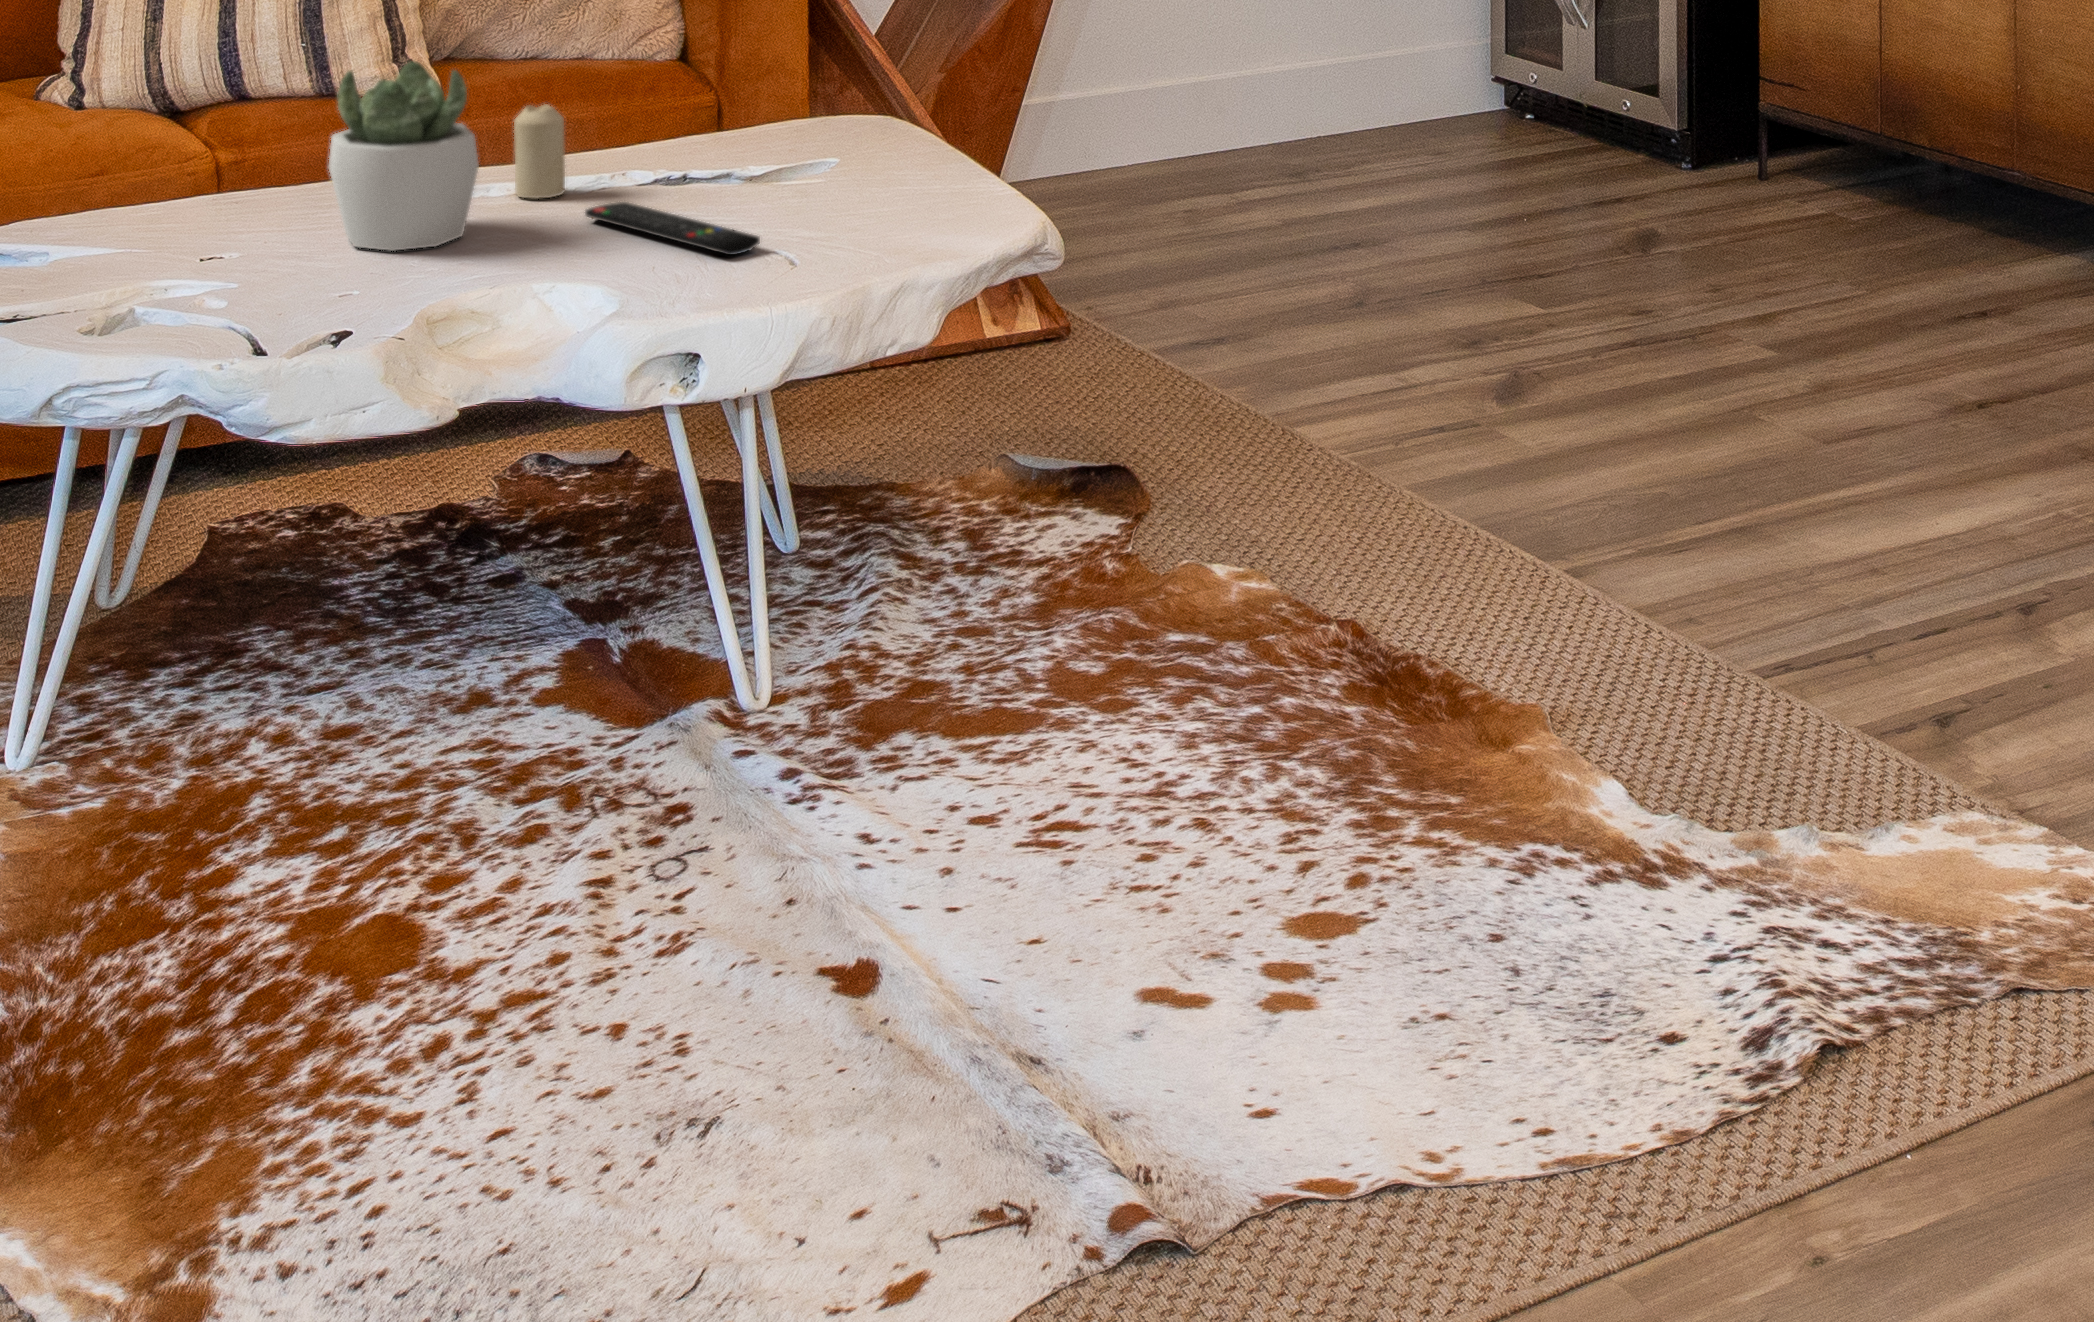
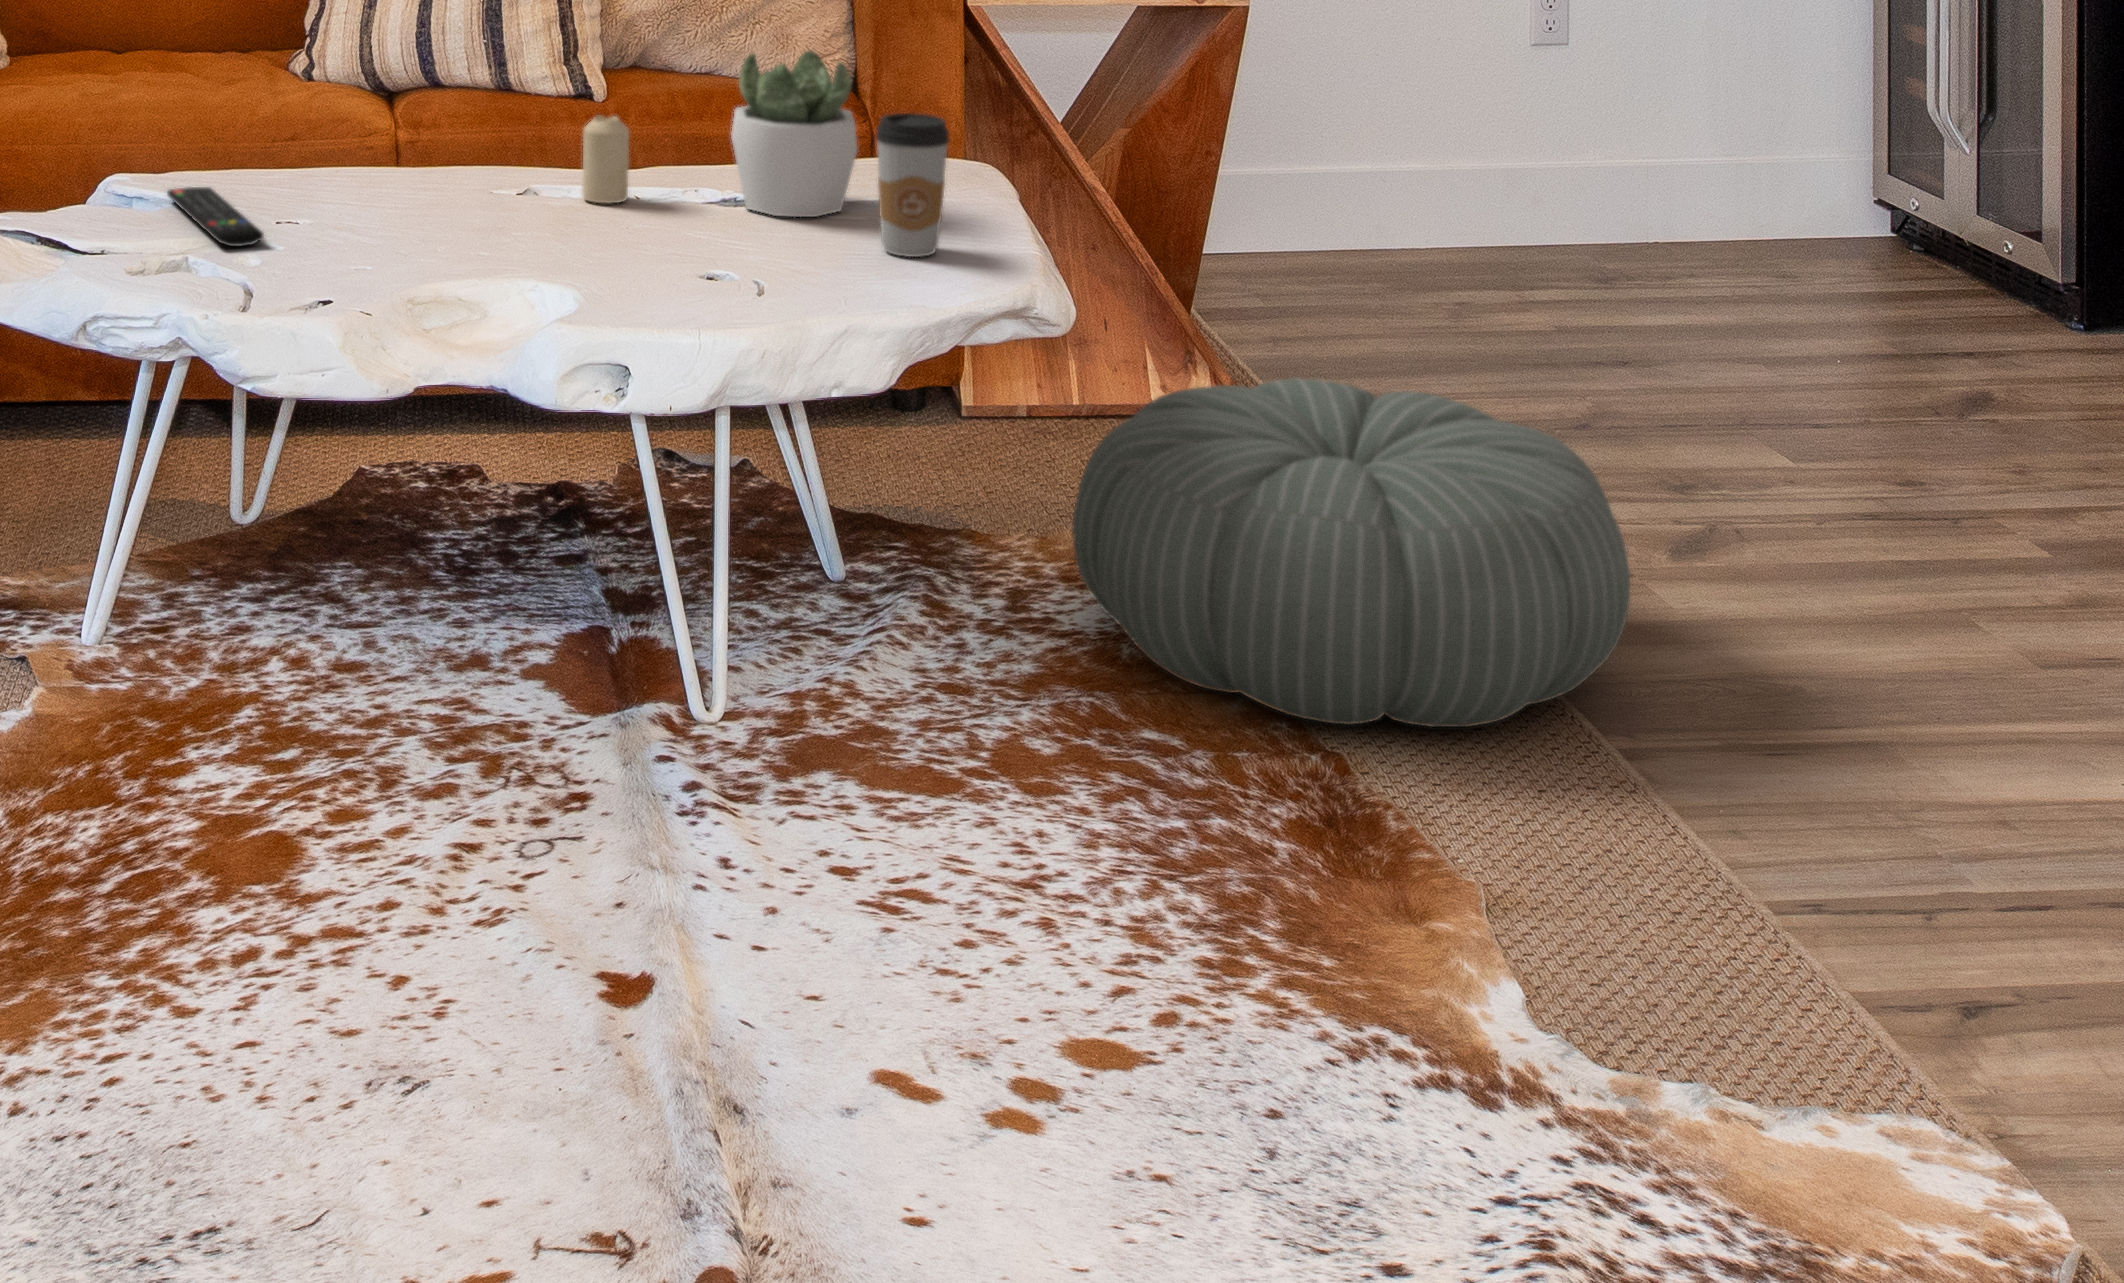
succulent plant: present [329,61,479,251] -> present [731,51,857,217]
coffee cup: none [852,65,928,210] -> present [876,113,949,257]
remote control: present [585,202,760,255] -> present [167,187,264,246]
pouf: none [1044,283,1552,601] -> present [1073,378,1630,727]

